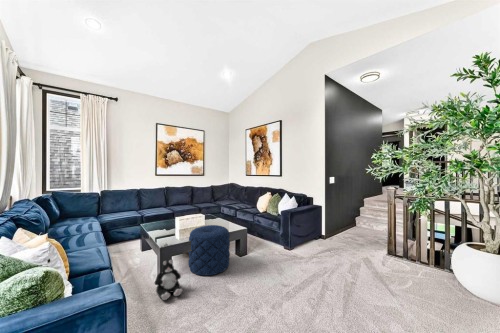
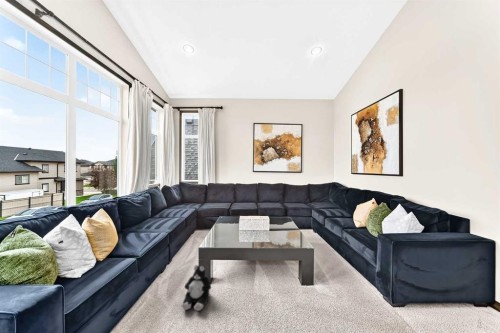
pouf: present [188,225,230,276] -> none [234,233,283,299]

